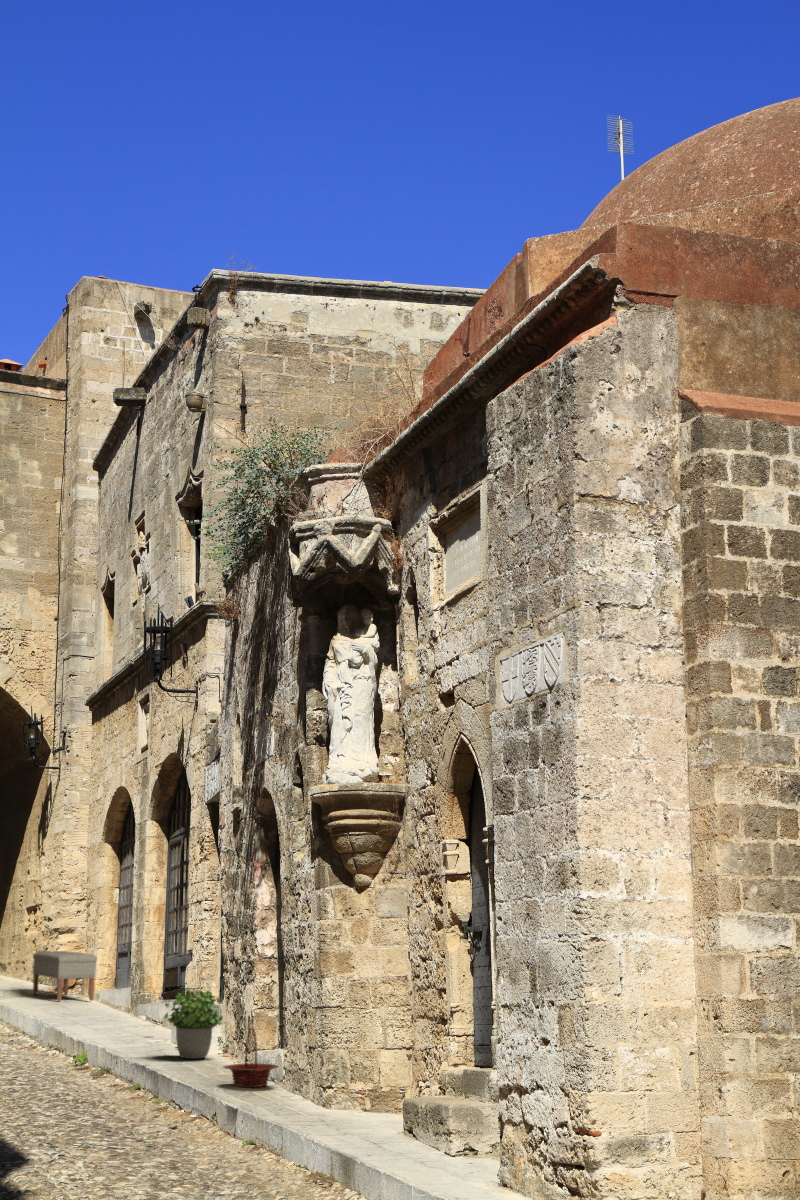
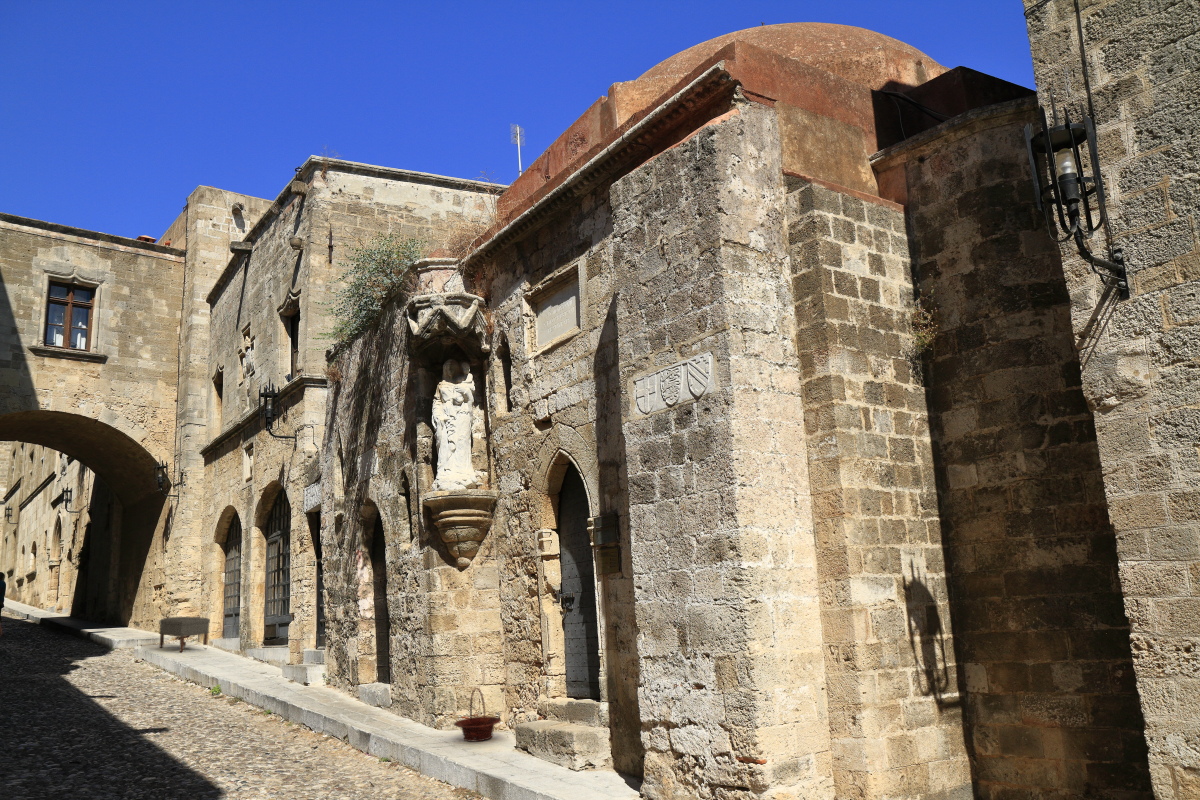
potted plant: present [164,989,223,1059] -> none [282,642,329,695]
basket: present [224,1028,278,1087] -> present [454,688,501,741]

